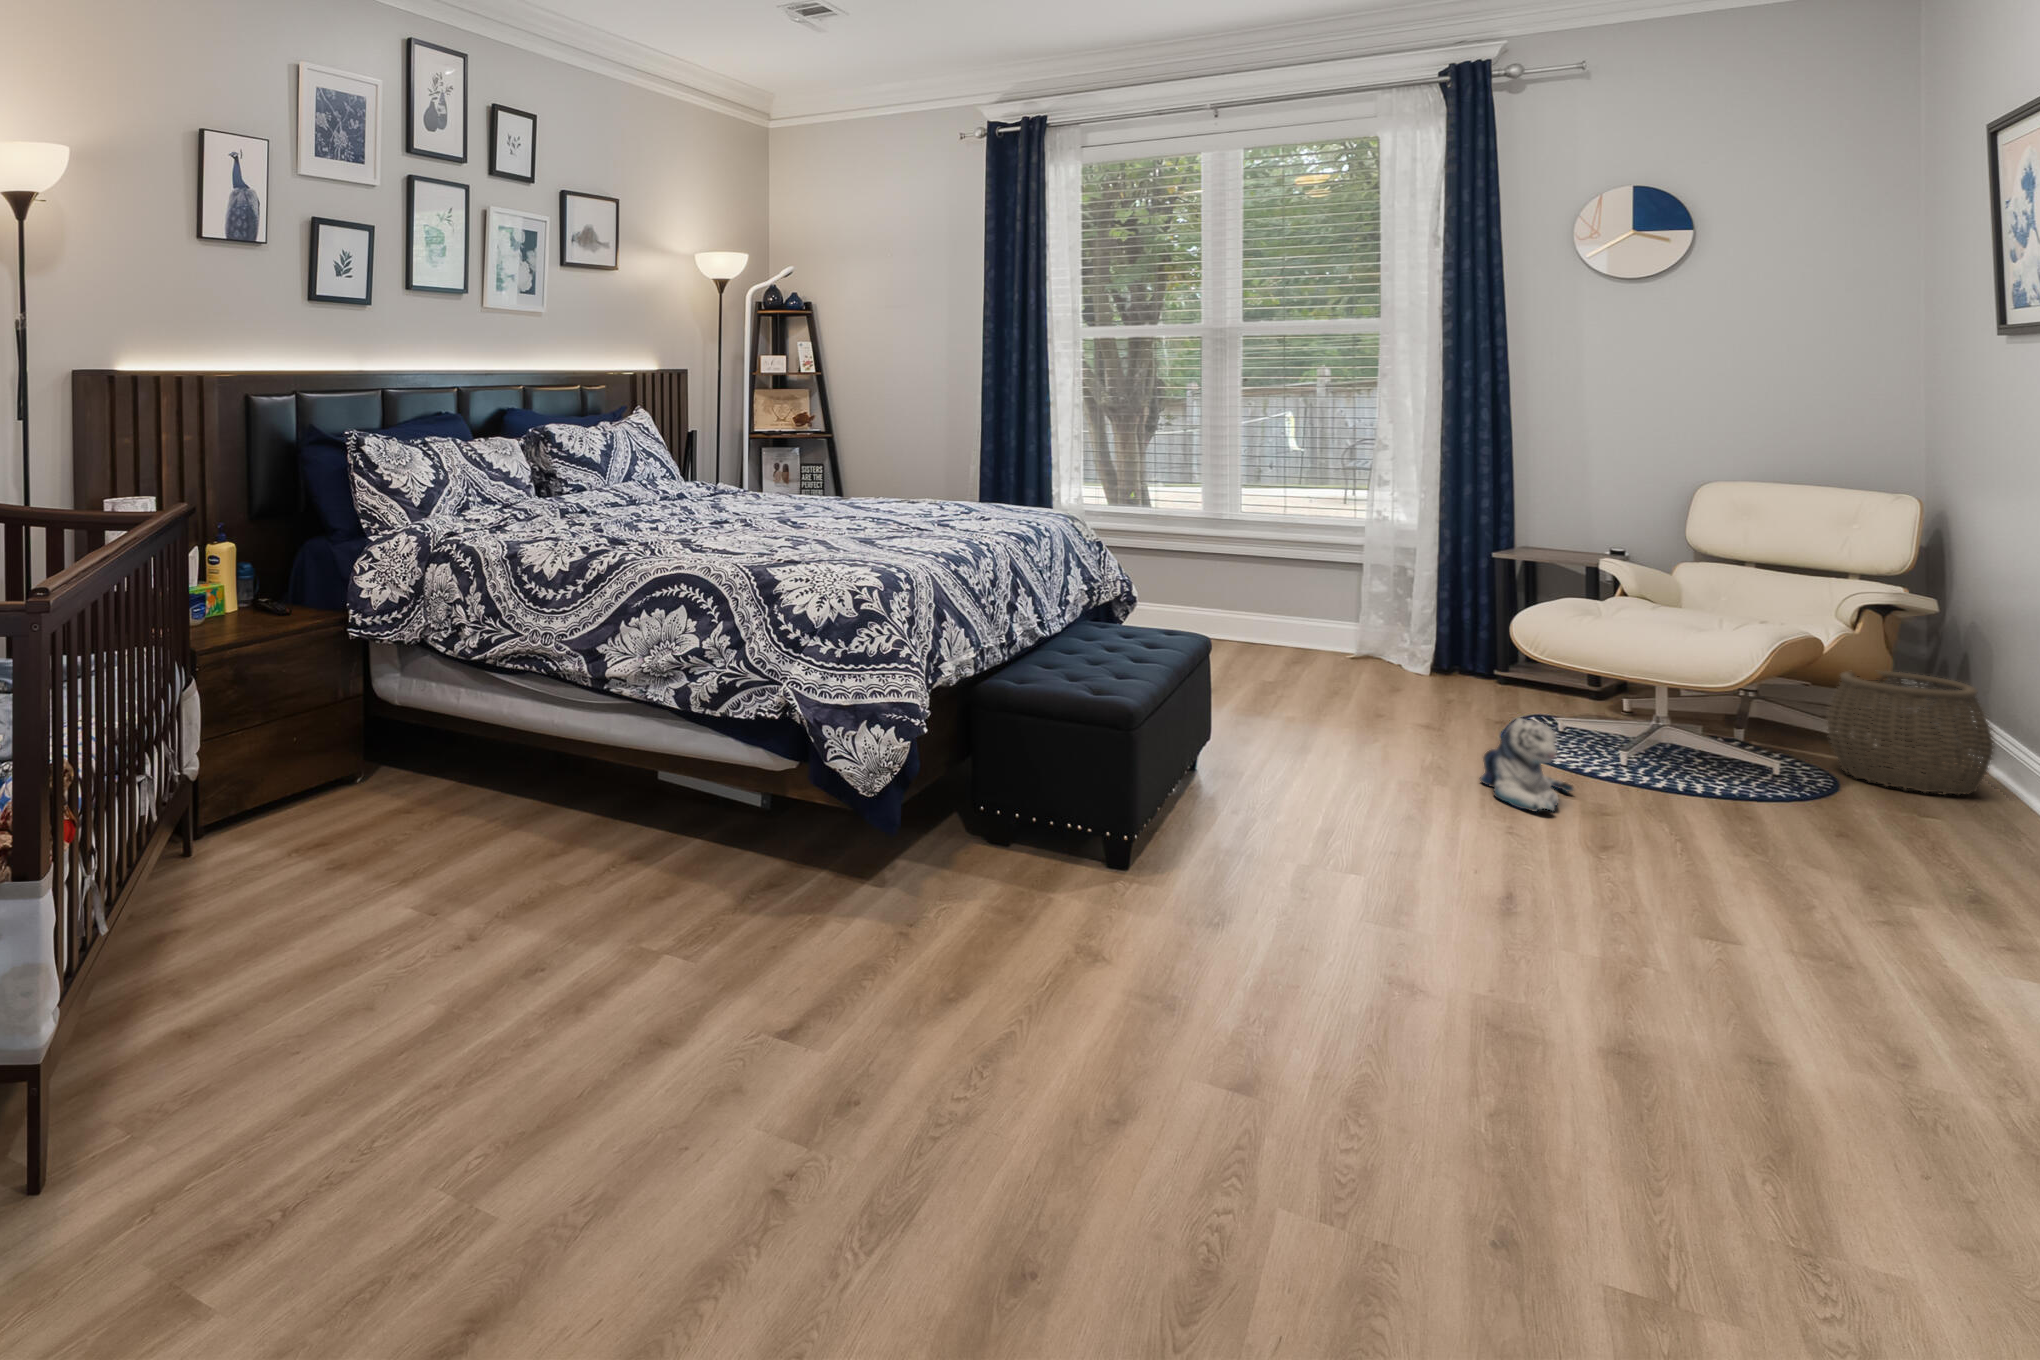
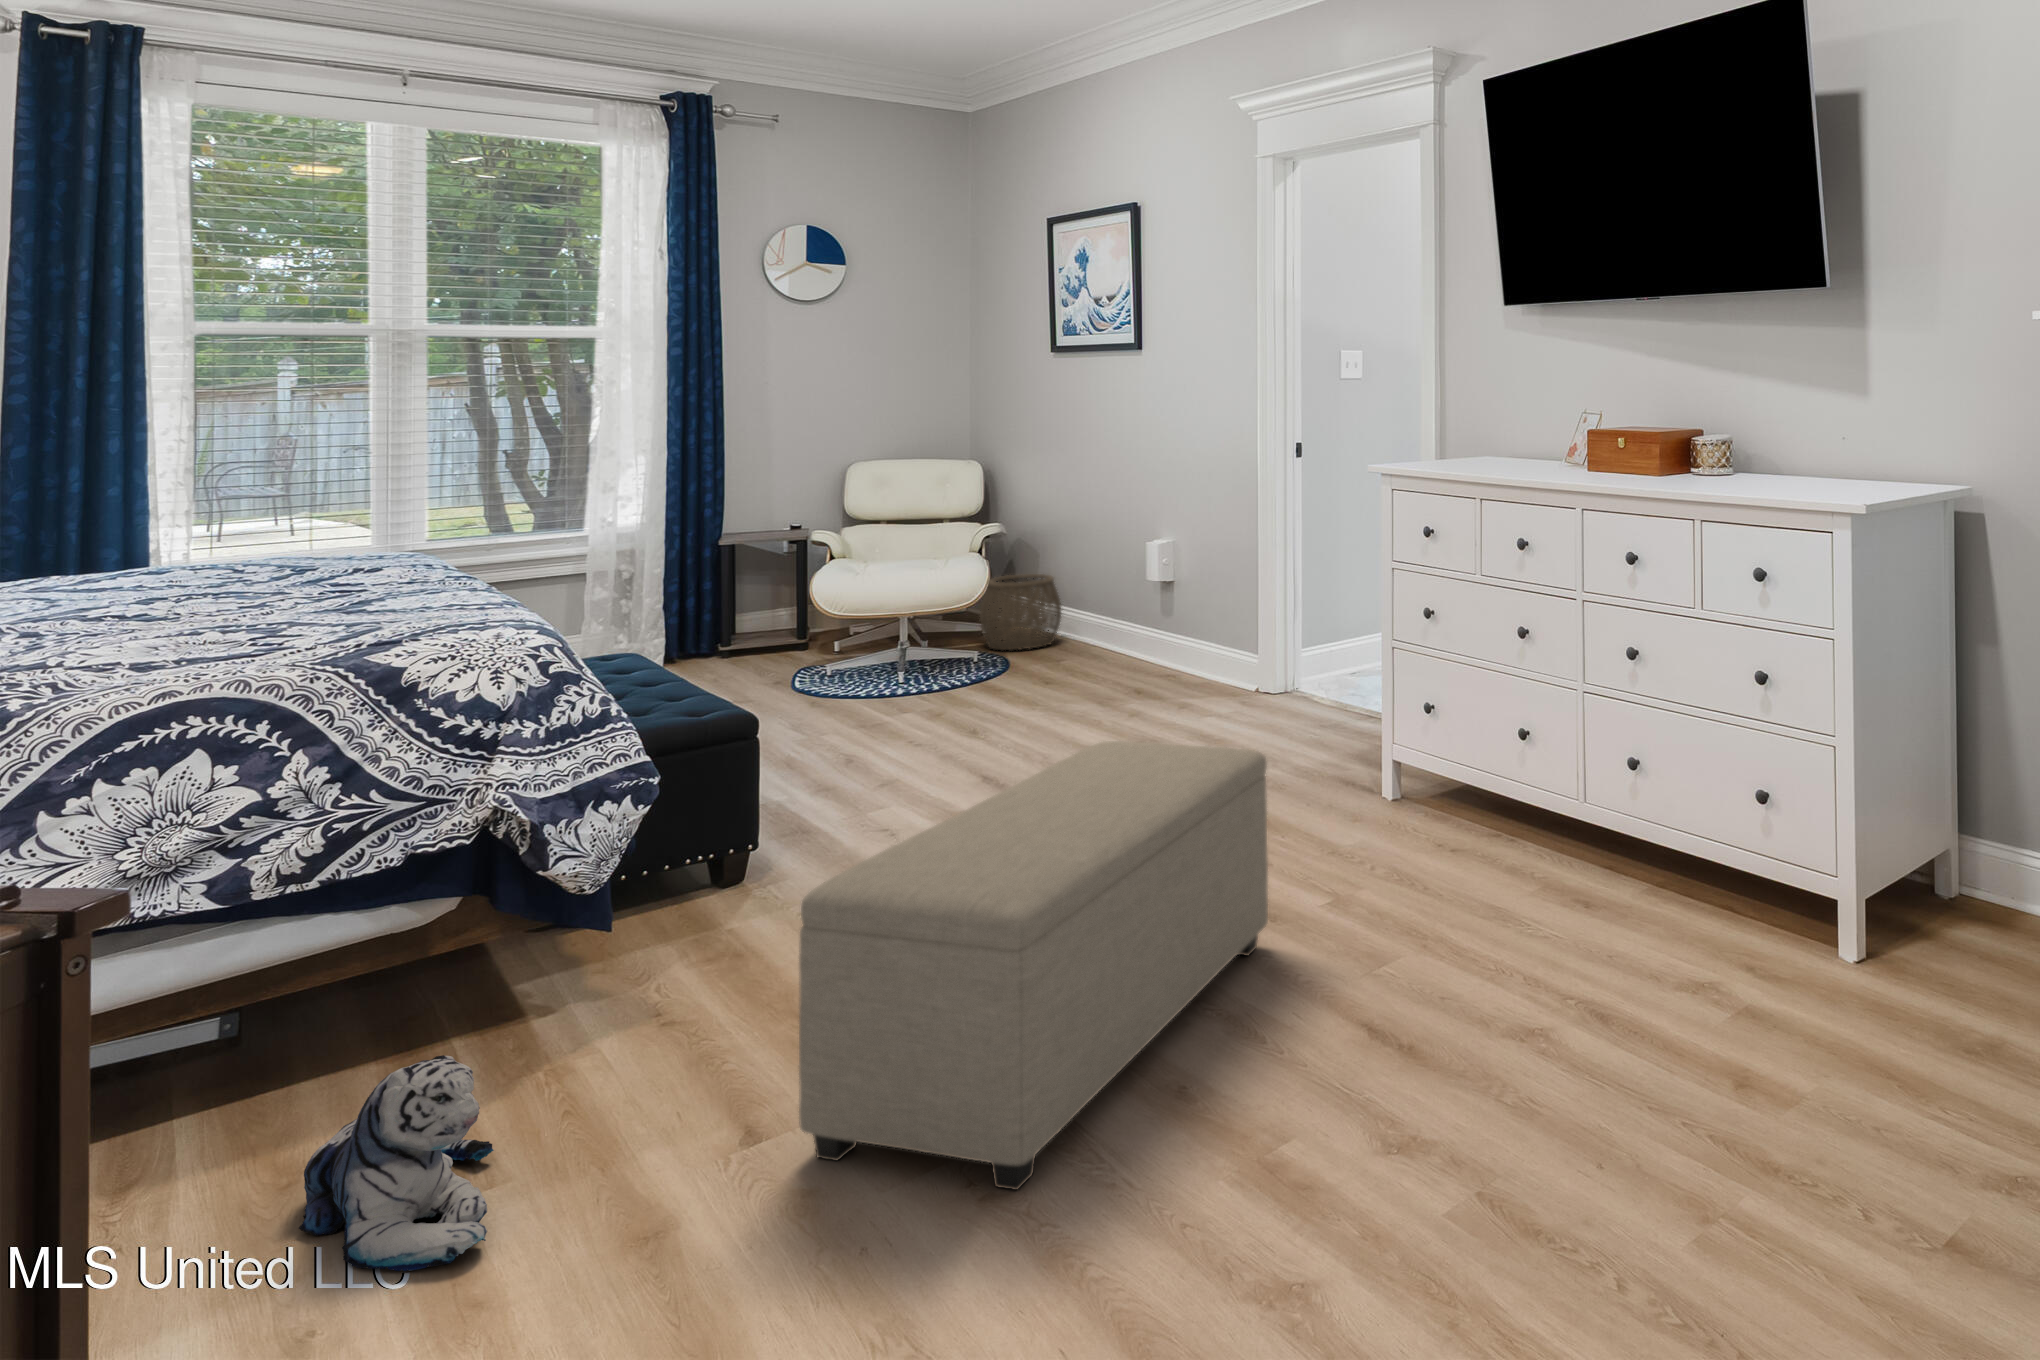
plush toy: present [1480,718,1573,812] -> present [299,1055,494,1271]
ottoman: none [725,818,1344,1215] -> present [799,741,1268,1190]

